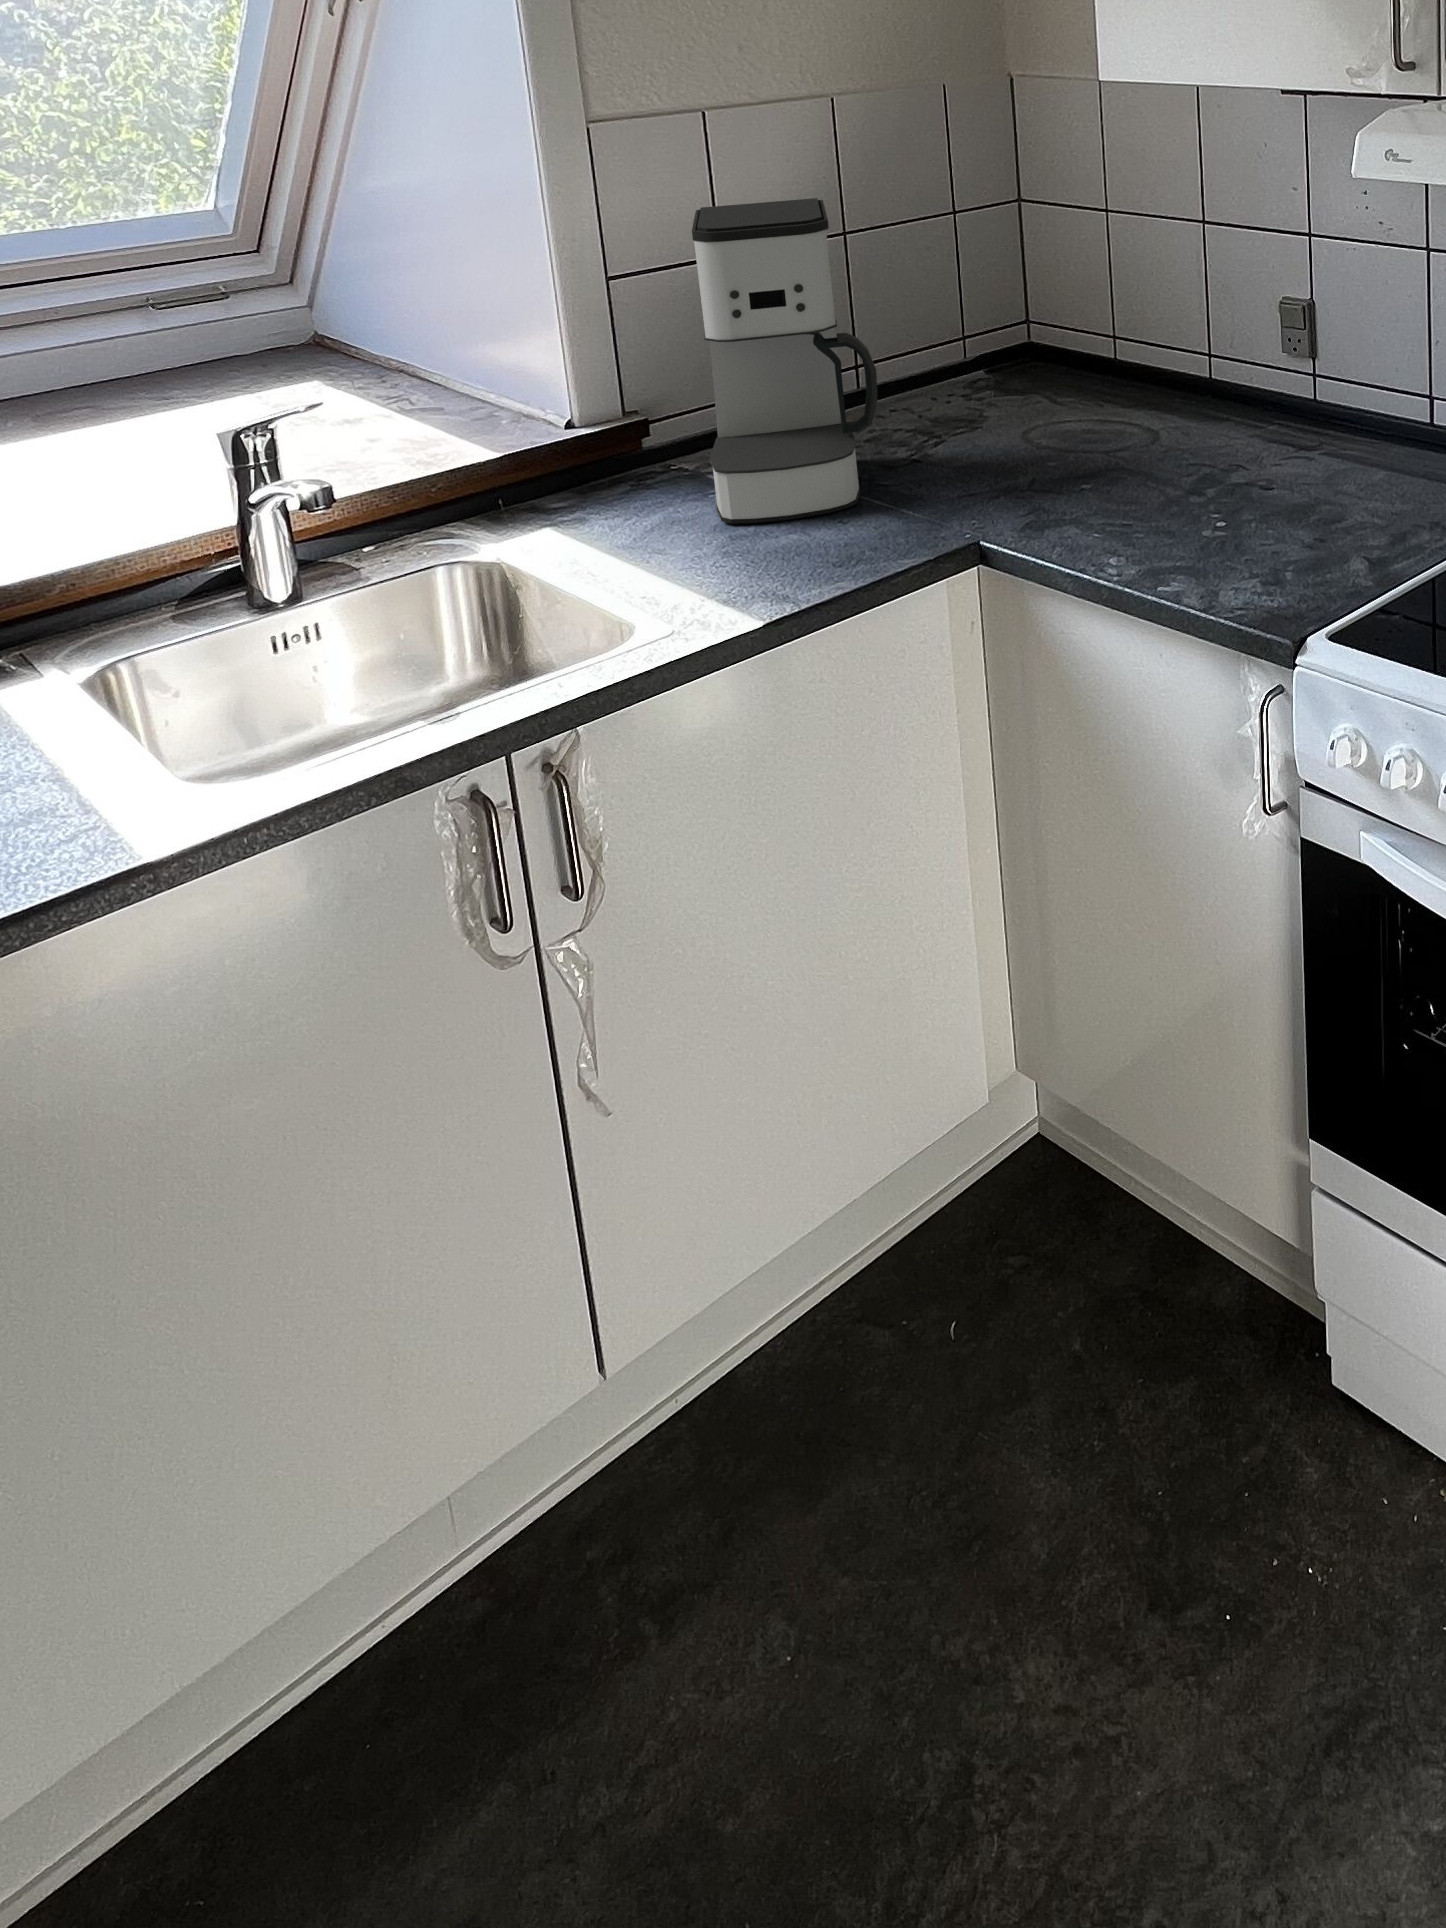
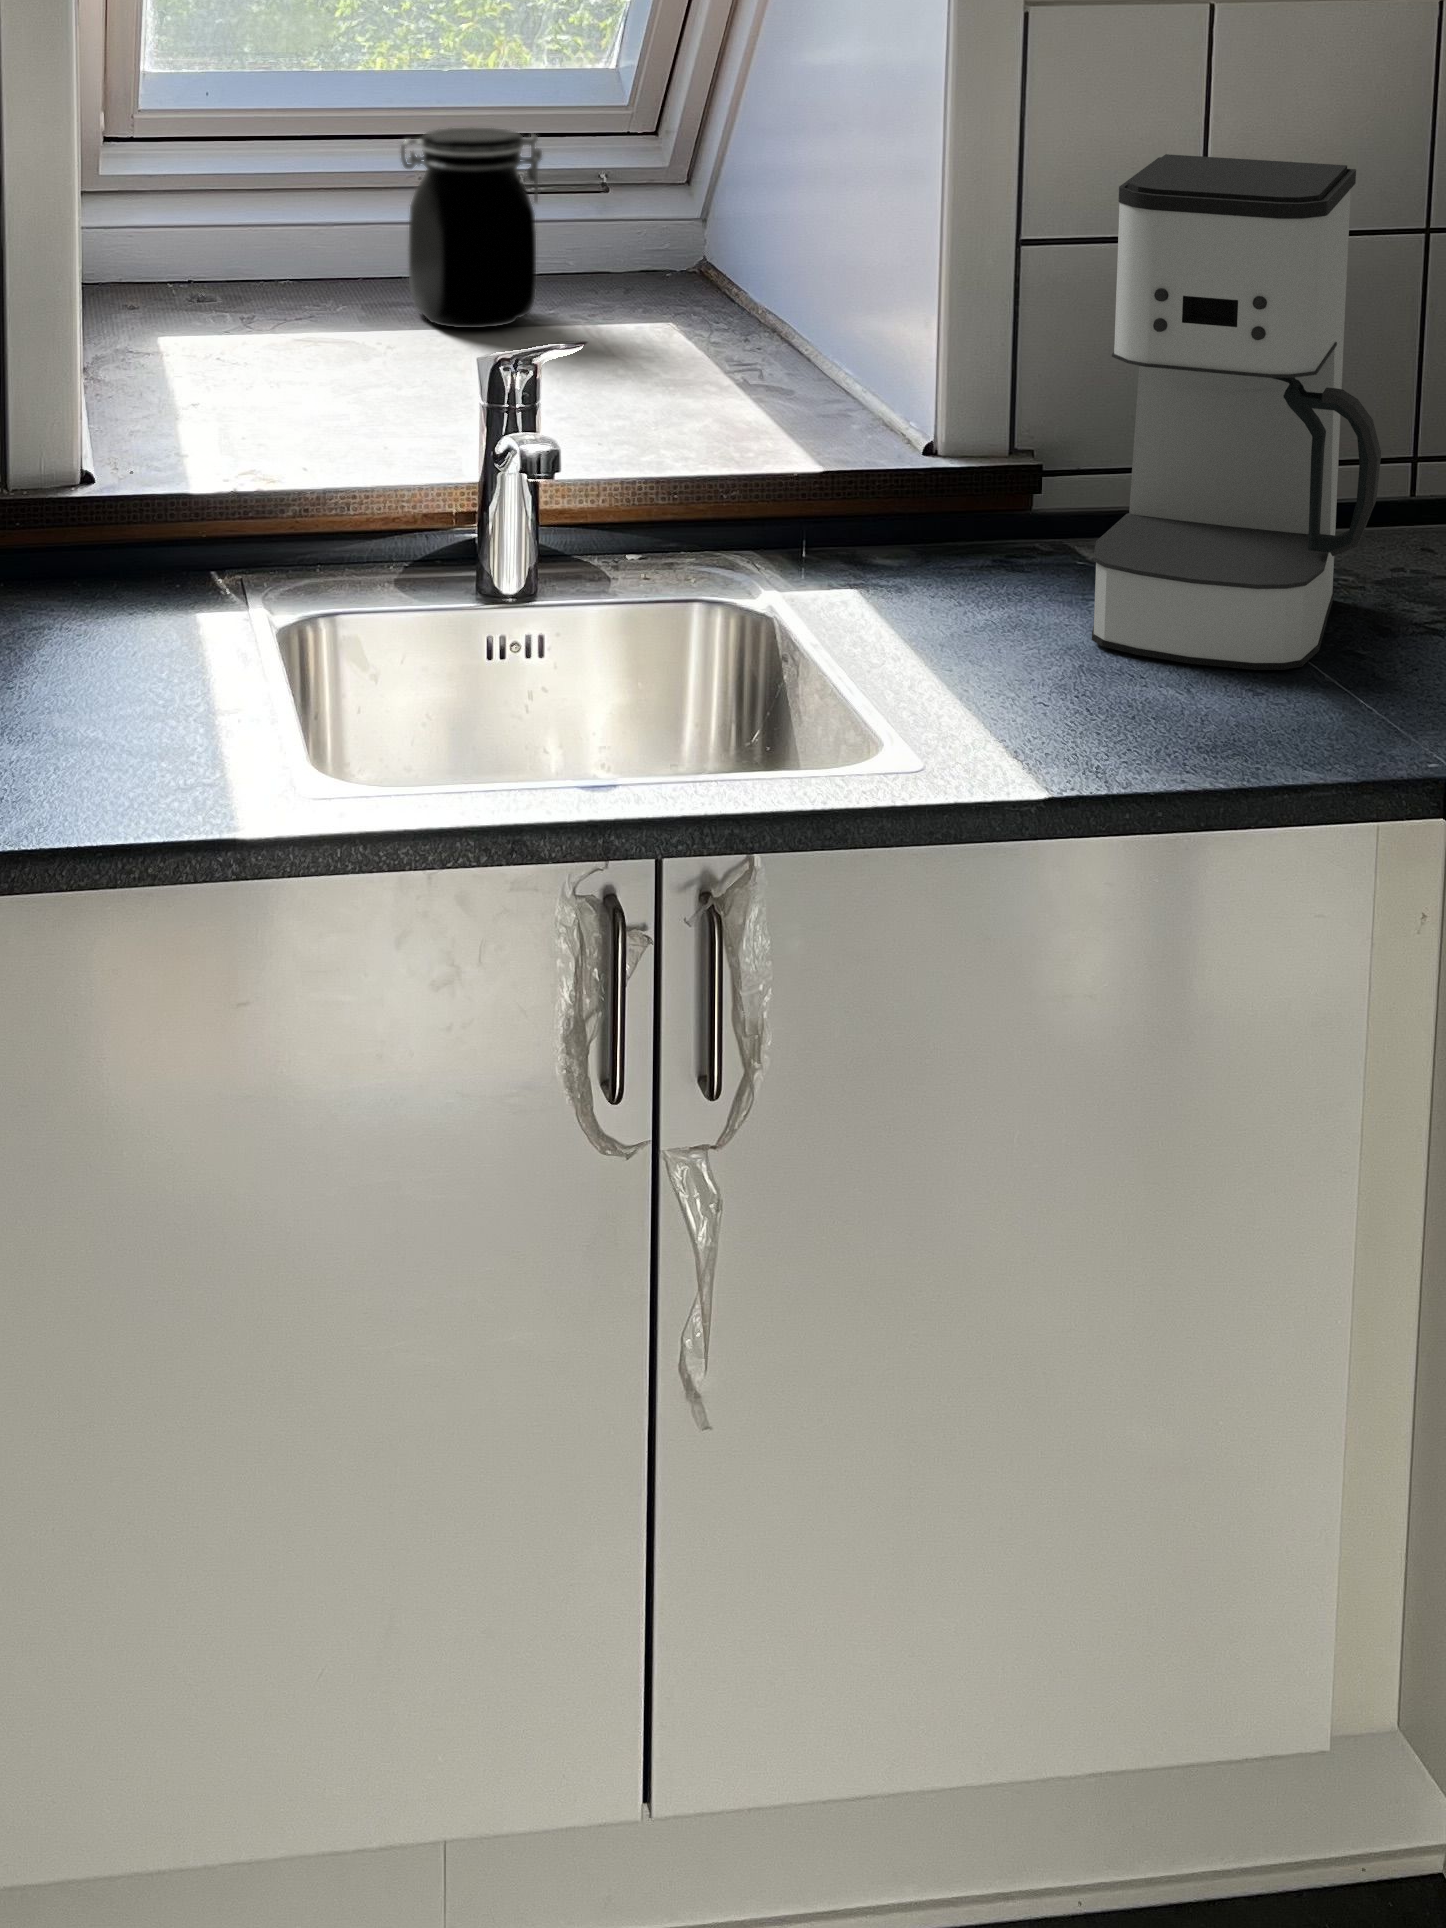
jar: none [55,264,203,421] -> present [401,128,542,328]

